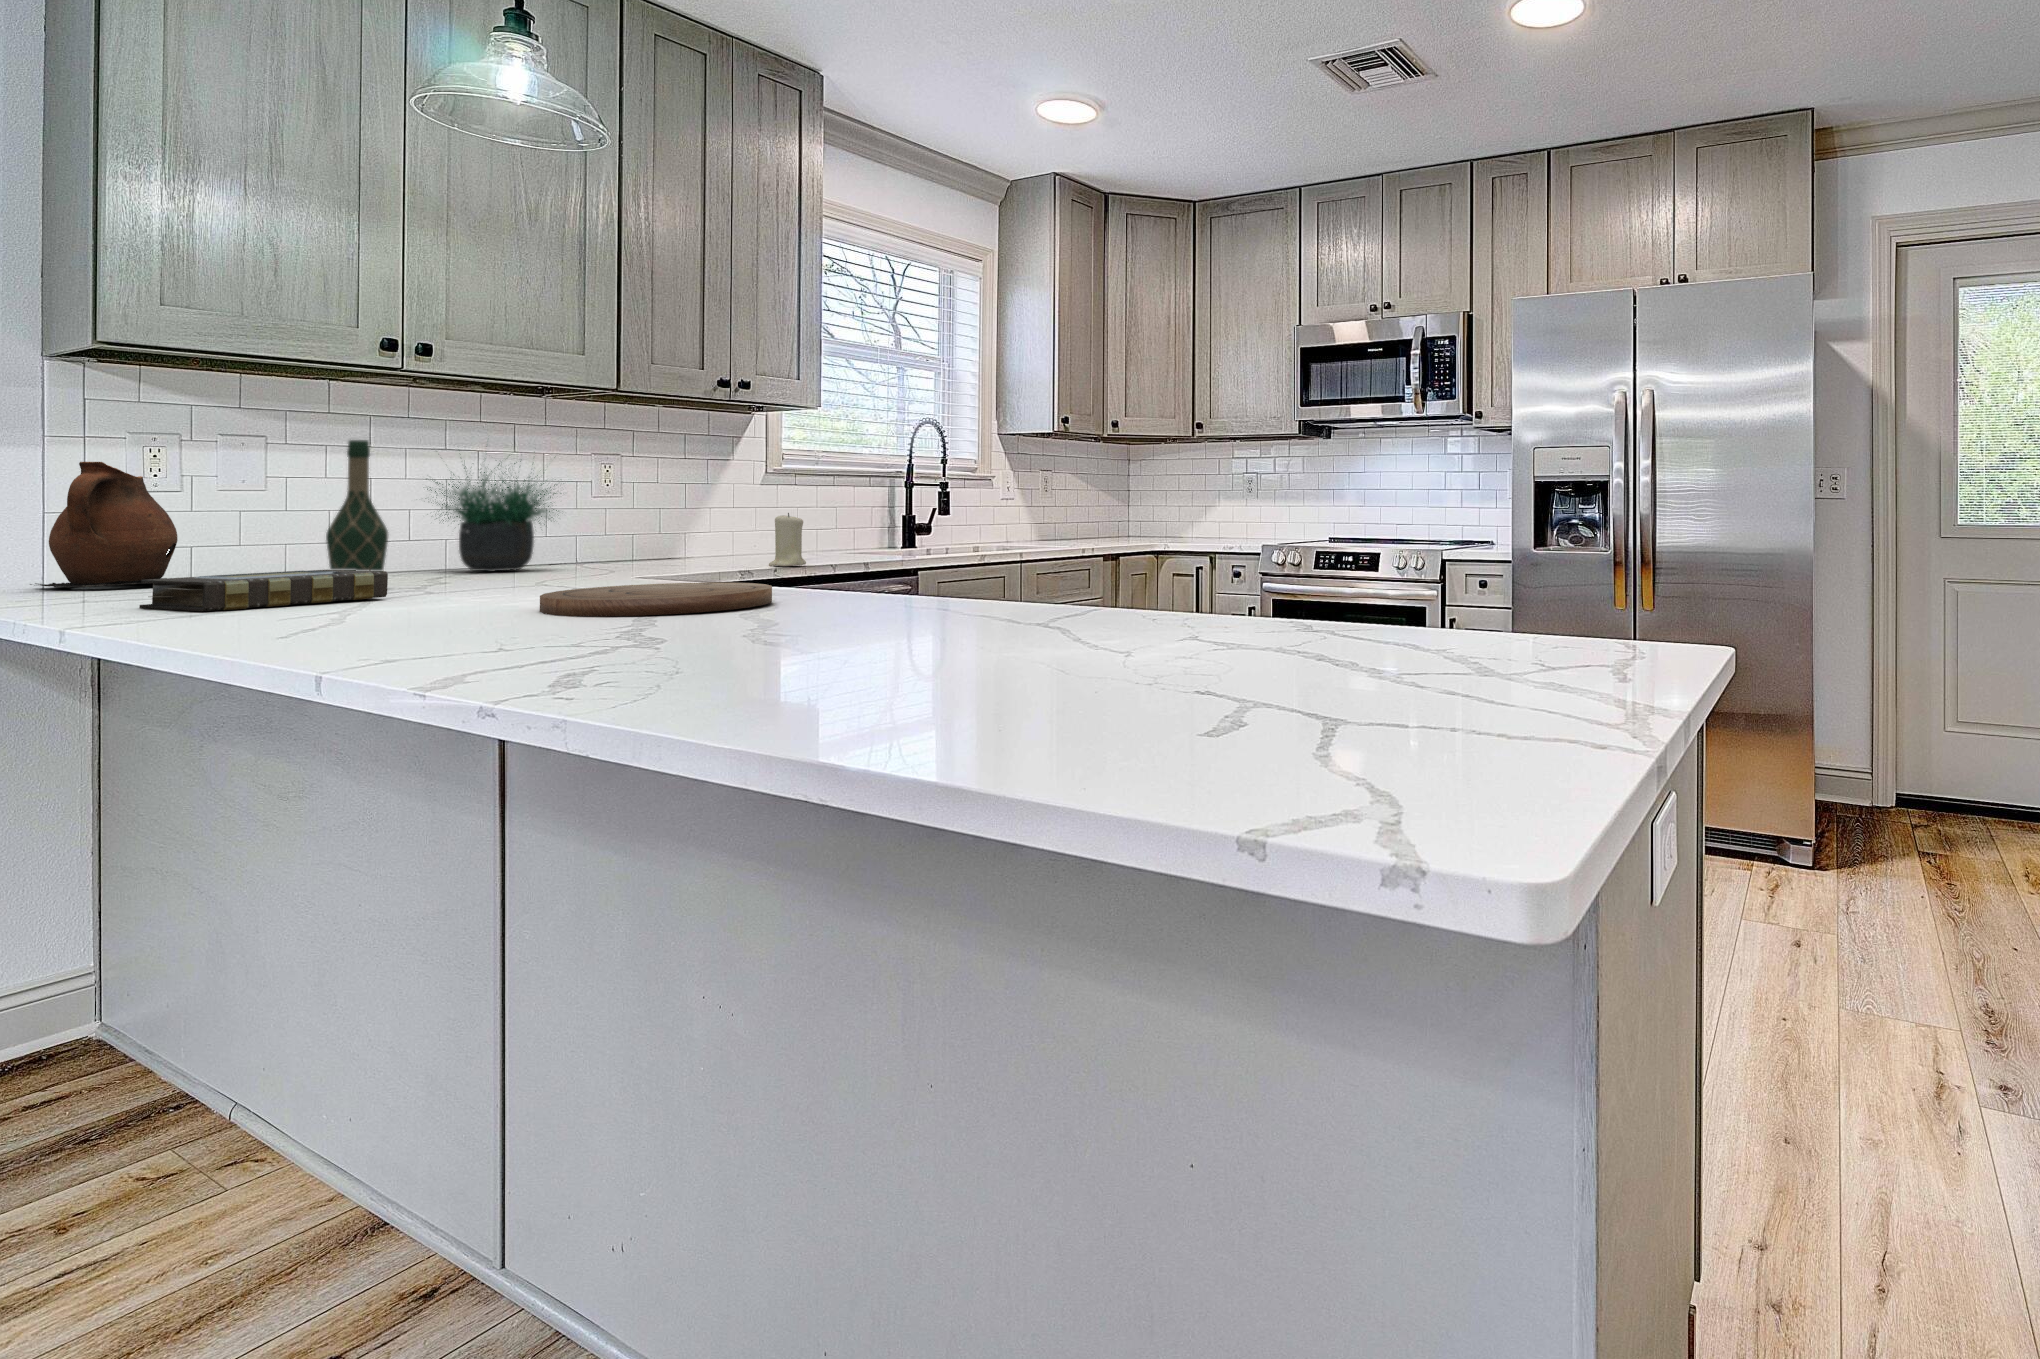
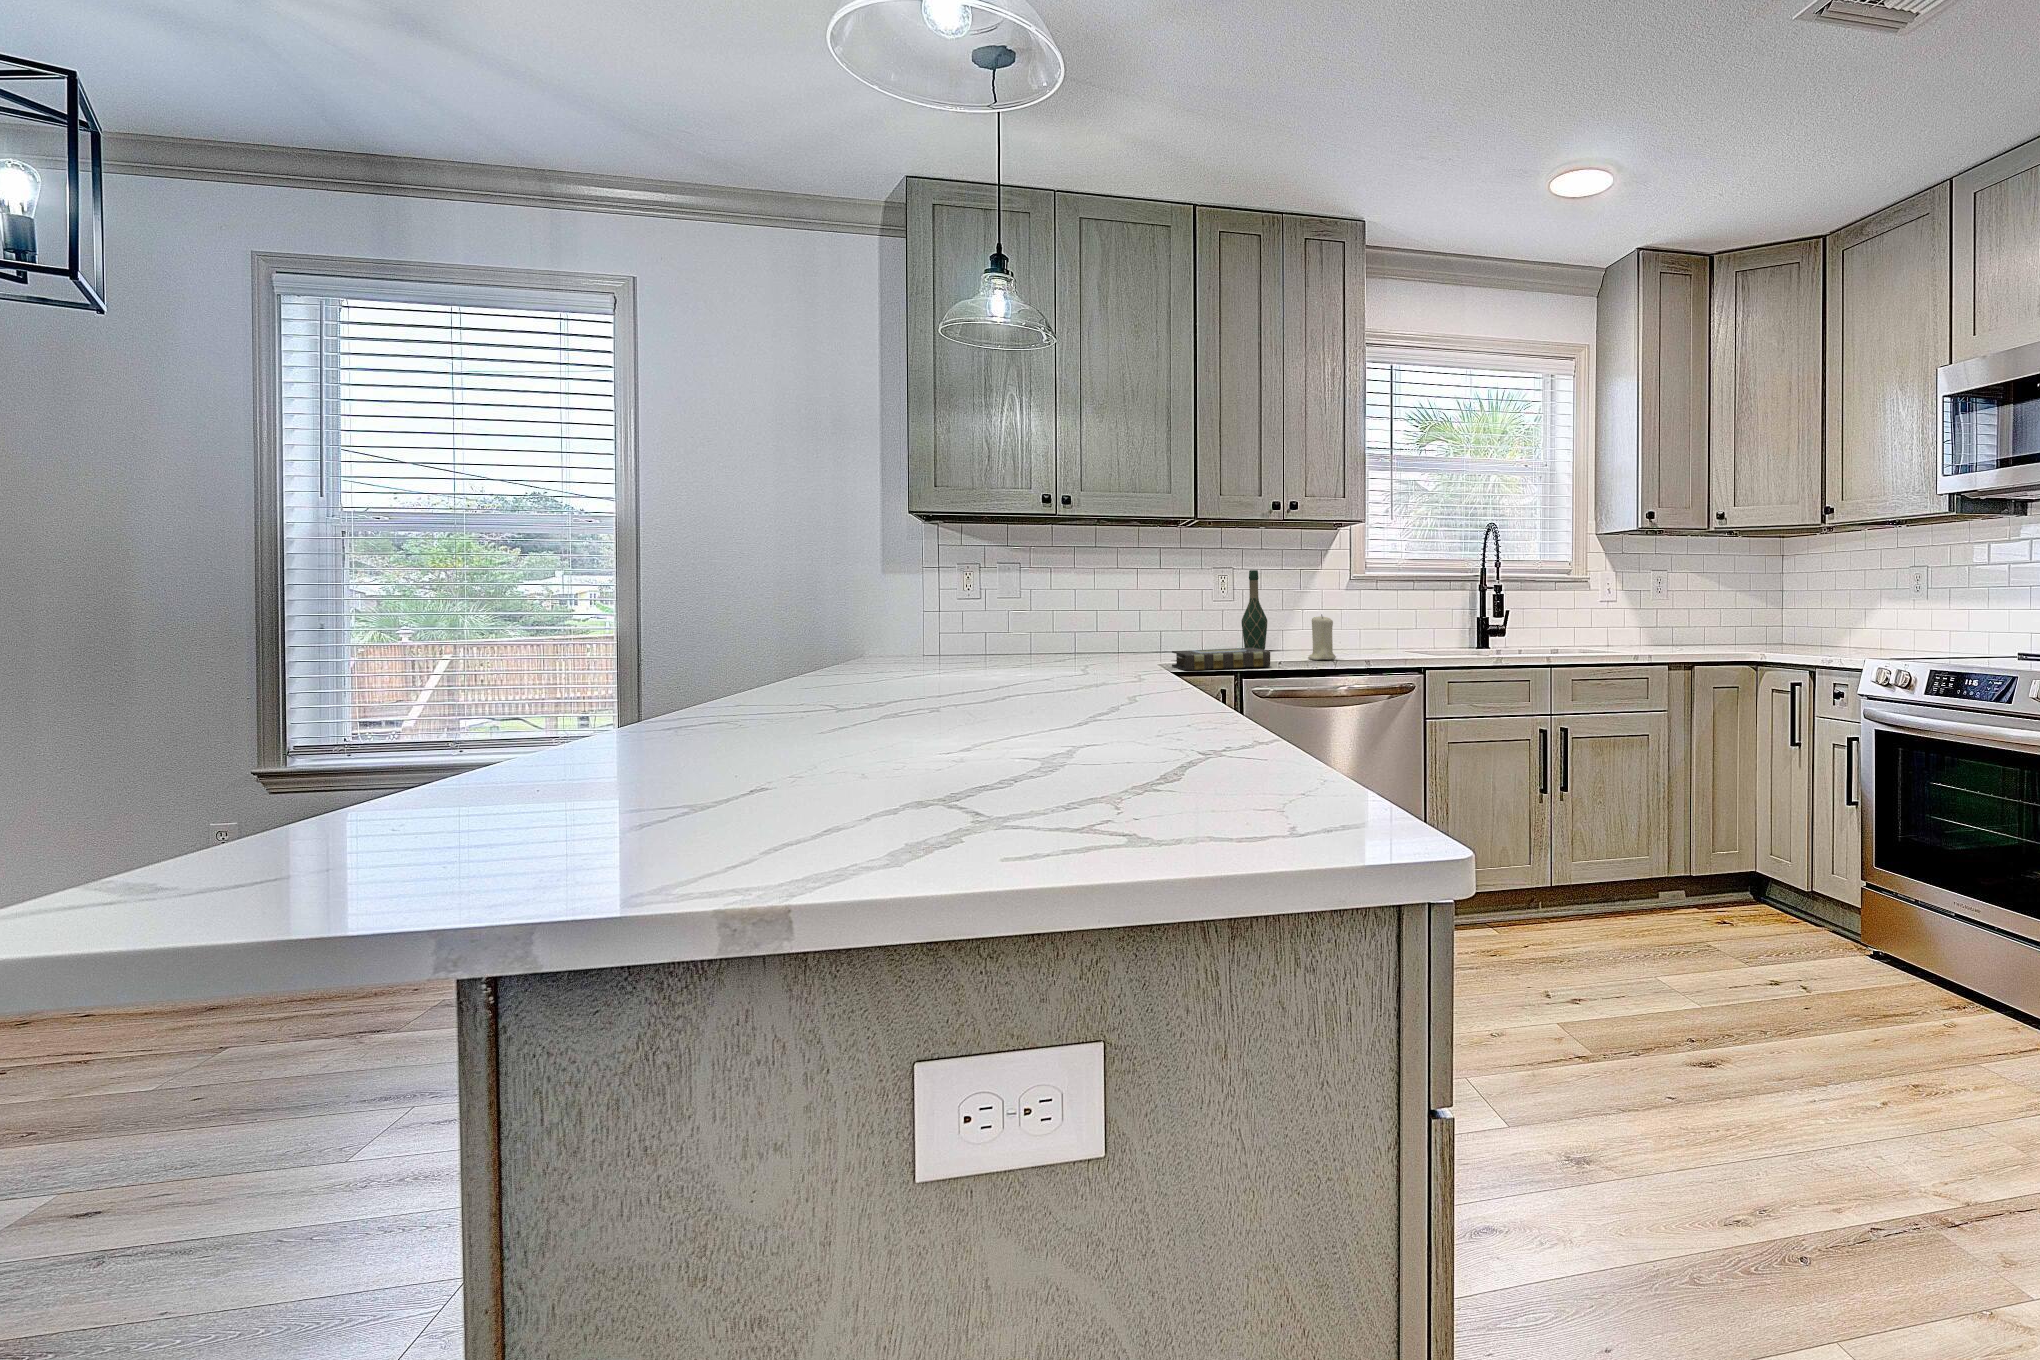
wine bottle: present [326,440,388,571] -> present [1241,570,1267,650]
potted plant: present [427,461,557,571] -> none [1095,556,1192,655]
ceramic pitcher: present [30,462,178,588] -> none [914,585,978,658]
book: present [139,570,388,611] -> present [1172,648,1270,671]
cutting board: present [540,582,772,617] -> none [939,680,1103,711]

